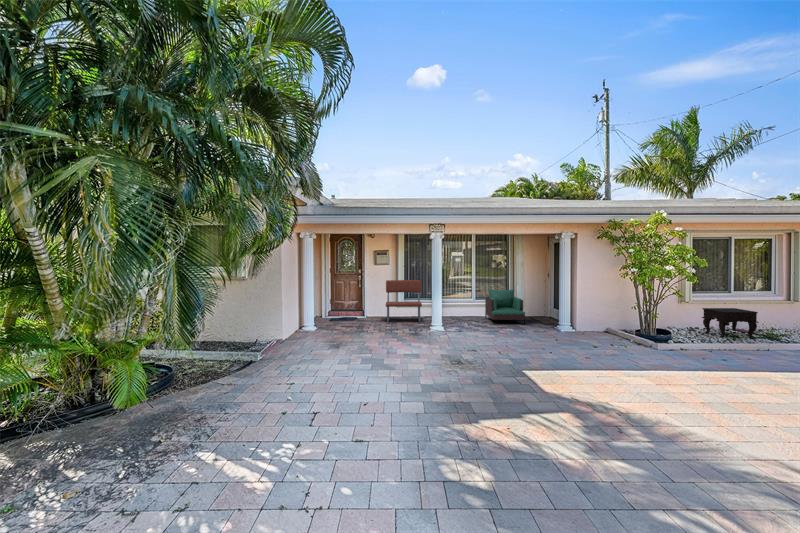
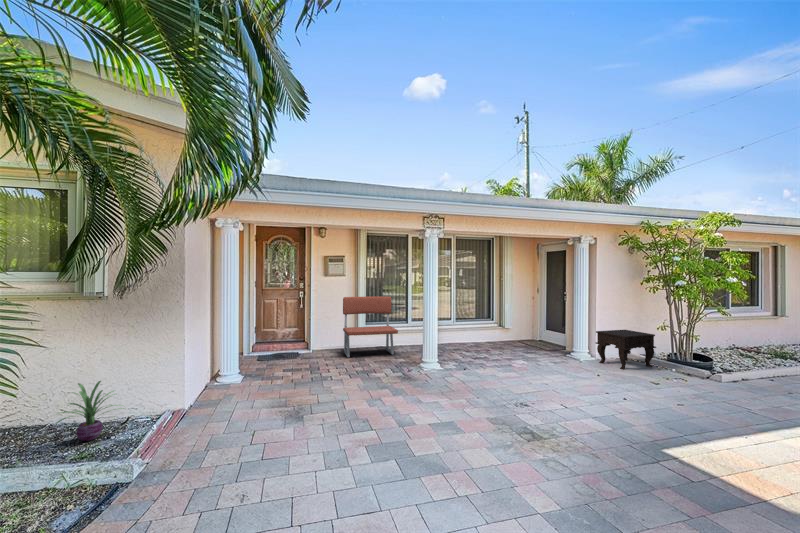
armchair: present [485,289,525,324] -> none [468,307,526,354]
side table: present [702,308,759,338] -> present [596,330,656,369]
decorative plant: none [227,320,257,346] -> present [56,381,122,441]

